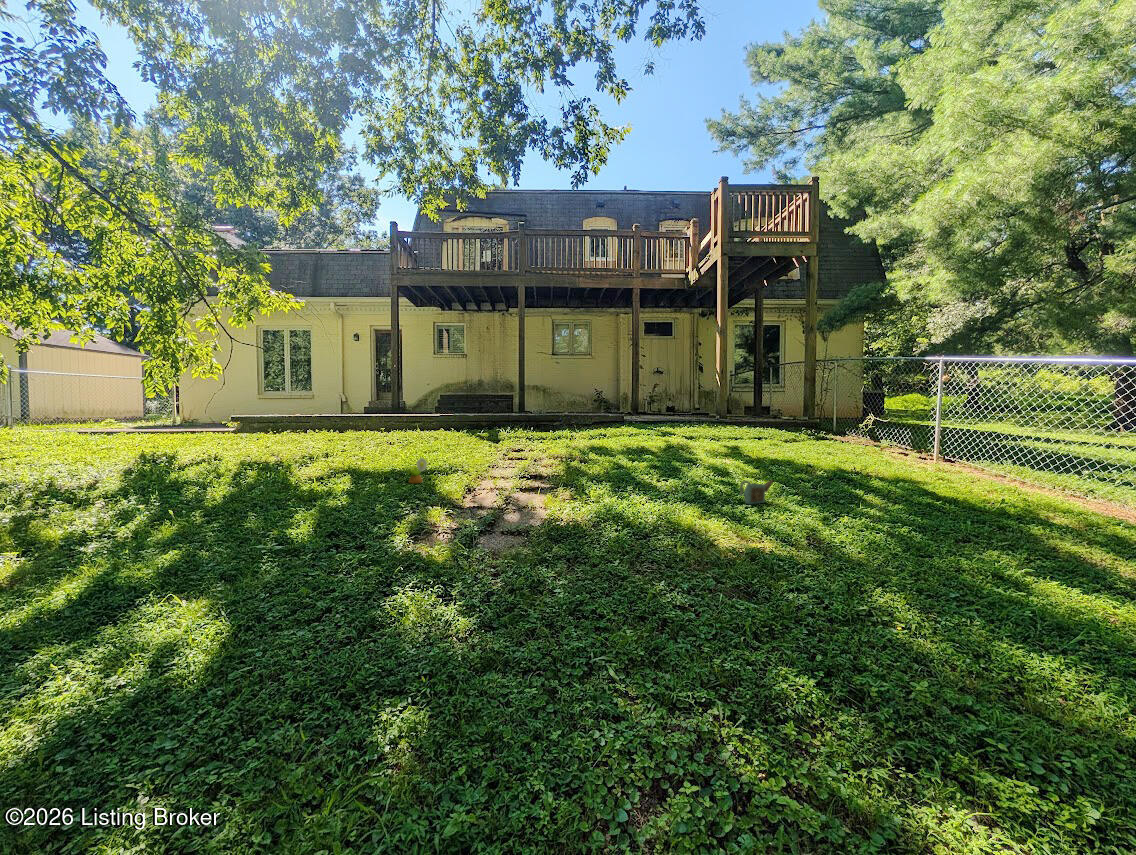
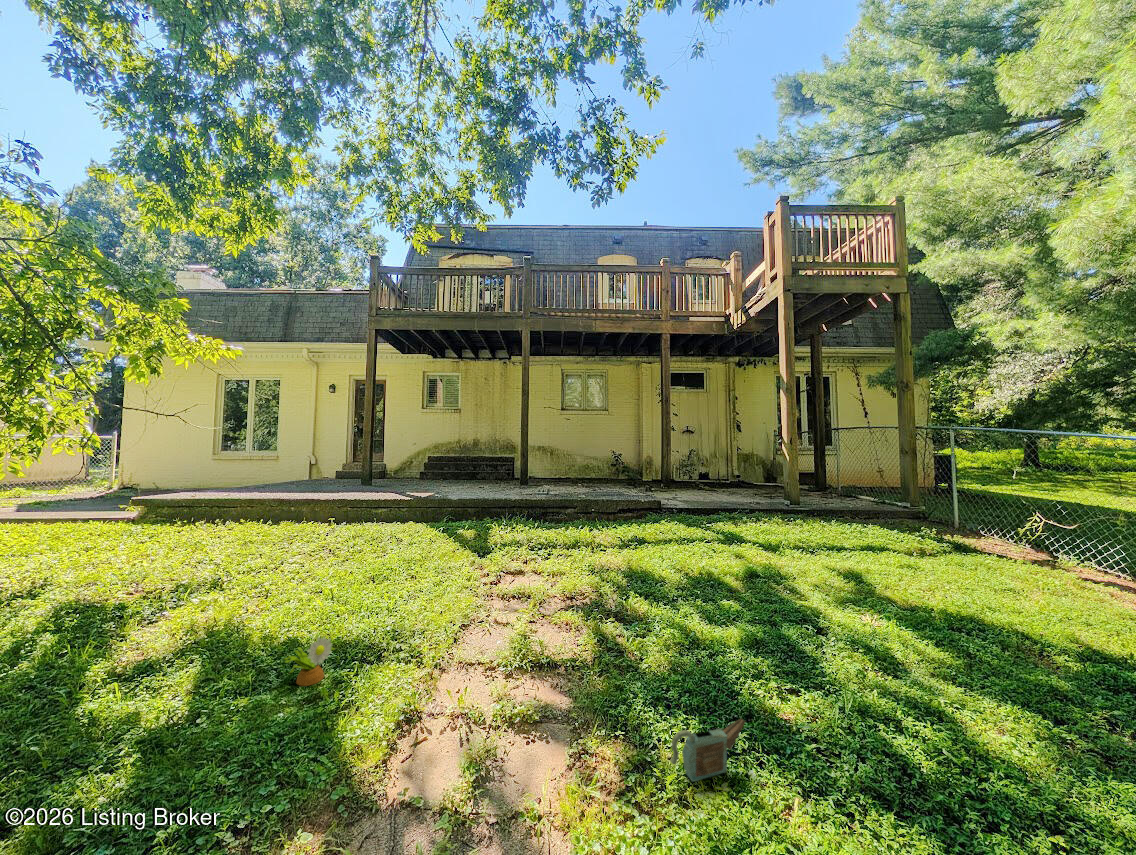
watering can: present [740,480,773,504] -> present [670,719,745,782]

